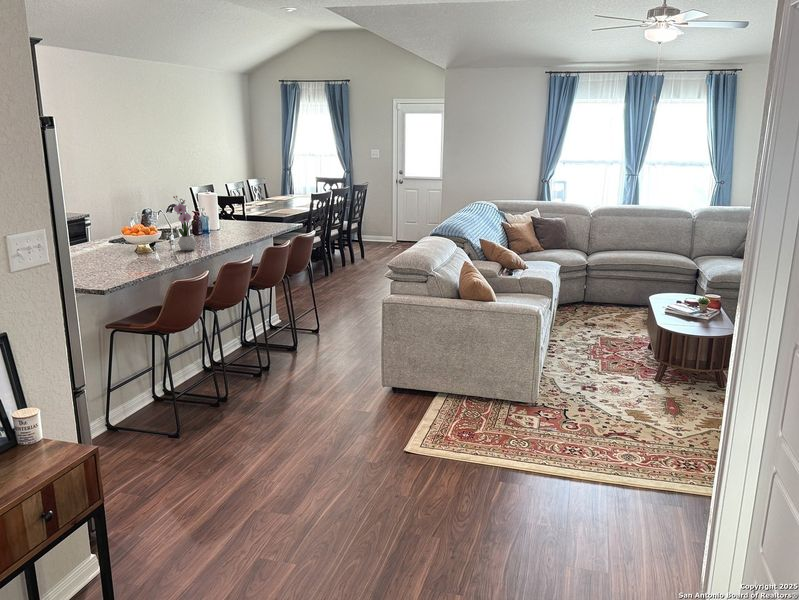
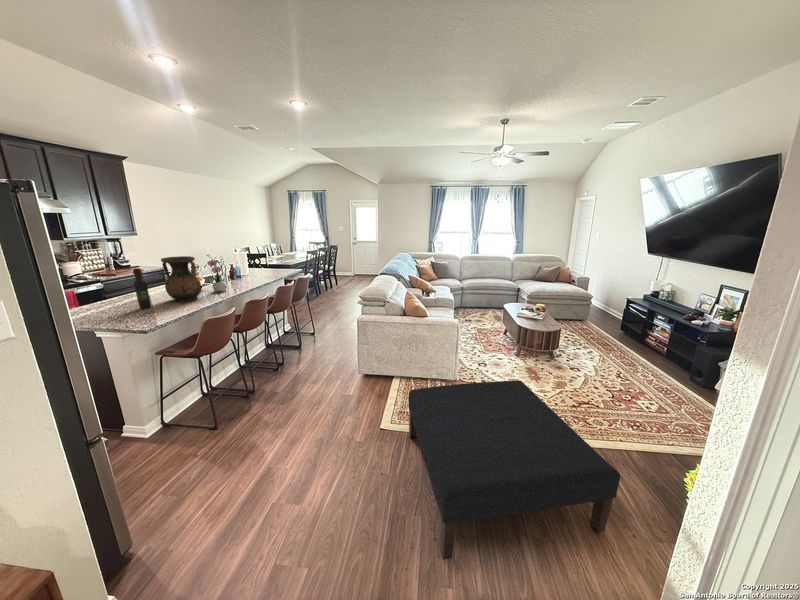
vase: none [121,198,166,260] -> present [161,256,201,301]
wine bottle: none [90,213,108,266] -> present [133,268,151,309]
ottoman: none [442,391,690,568] -> present [408,380,620,559]

